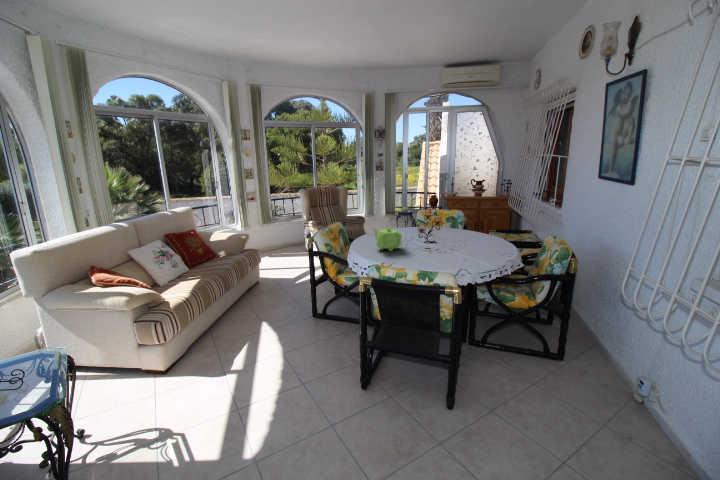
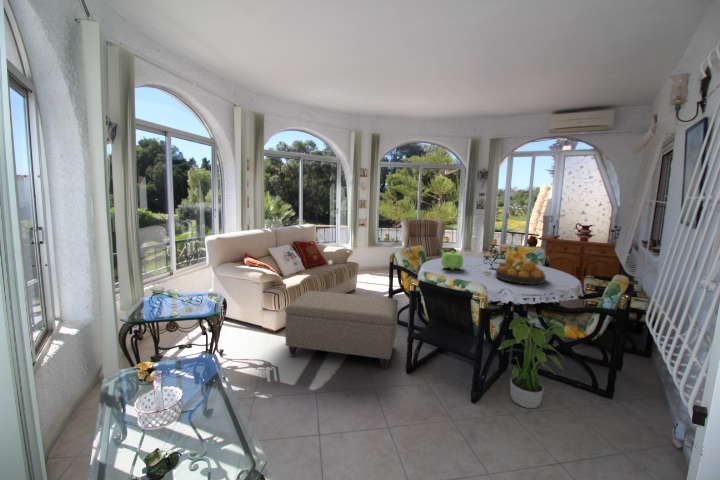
fruit bowl: none [441,230,493,259] -> present [496,258,545,284]
potted plant: none [465,293,537,395] -> present [498,315,565,408]
ottoman: none [179,296,339,407] -> present [285,291,398,369]

